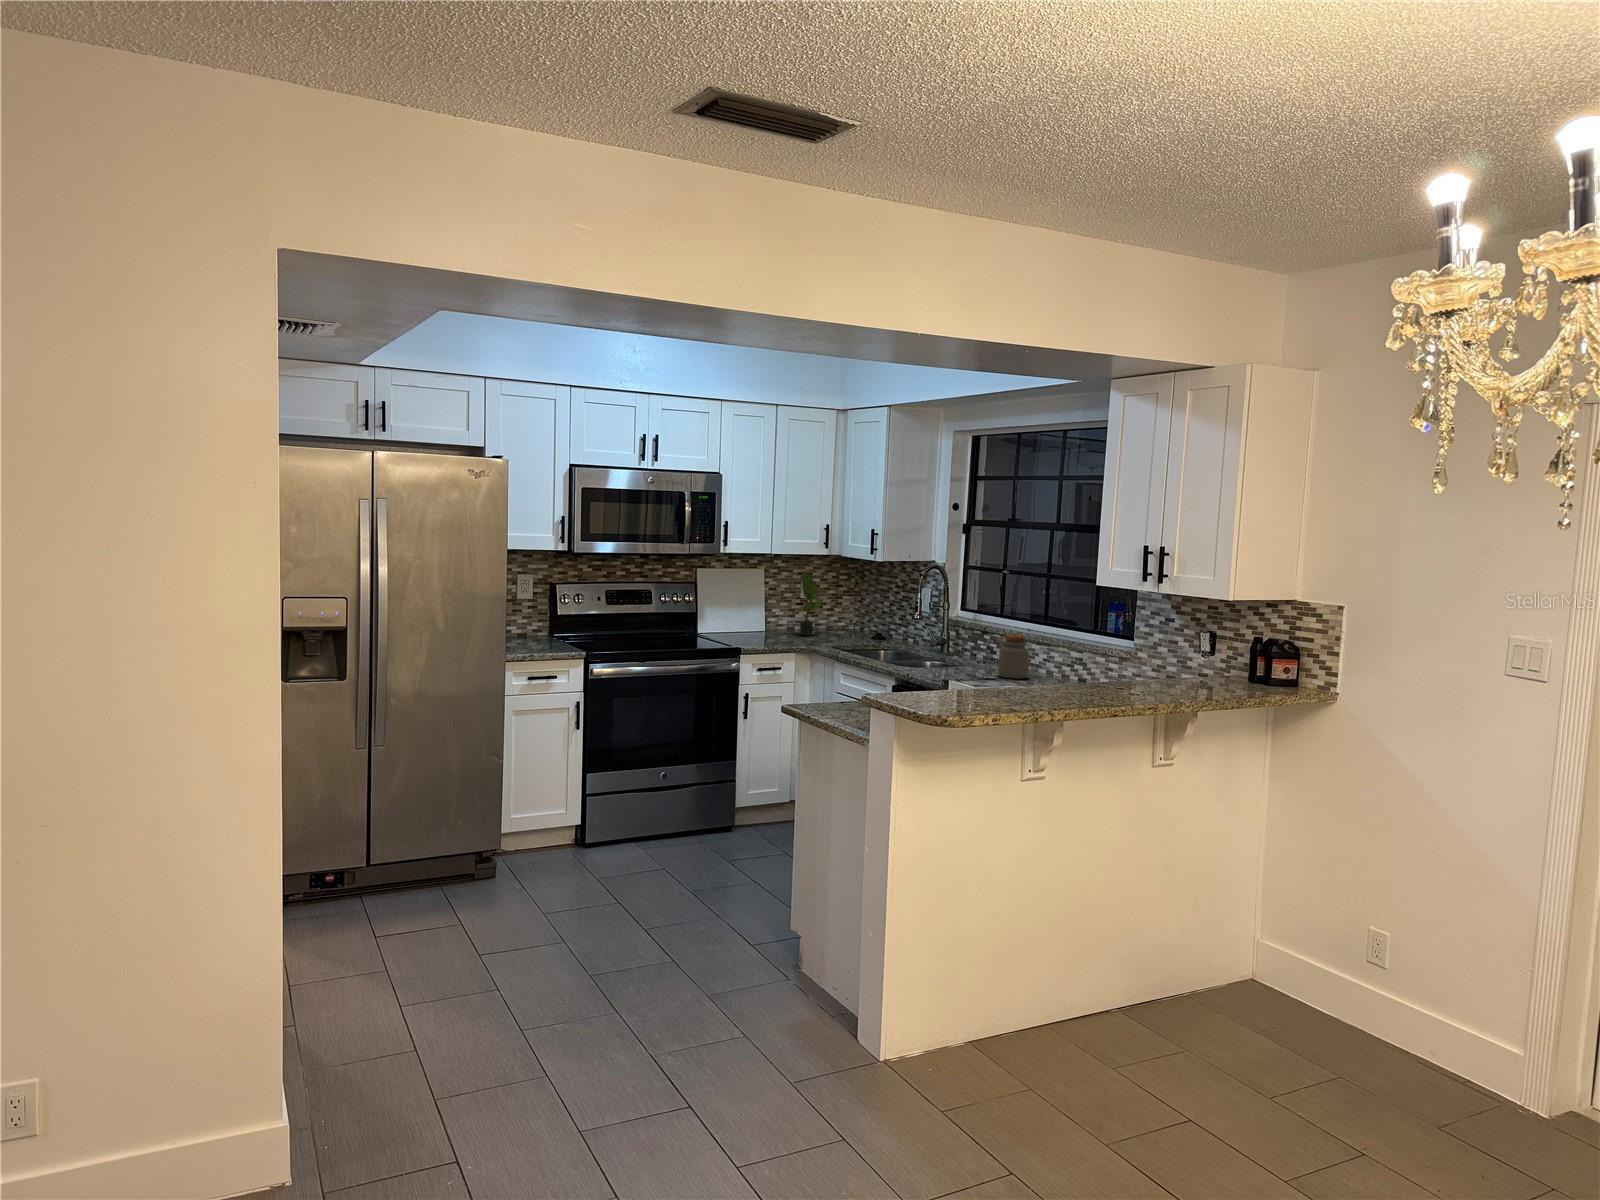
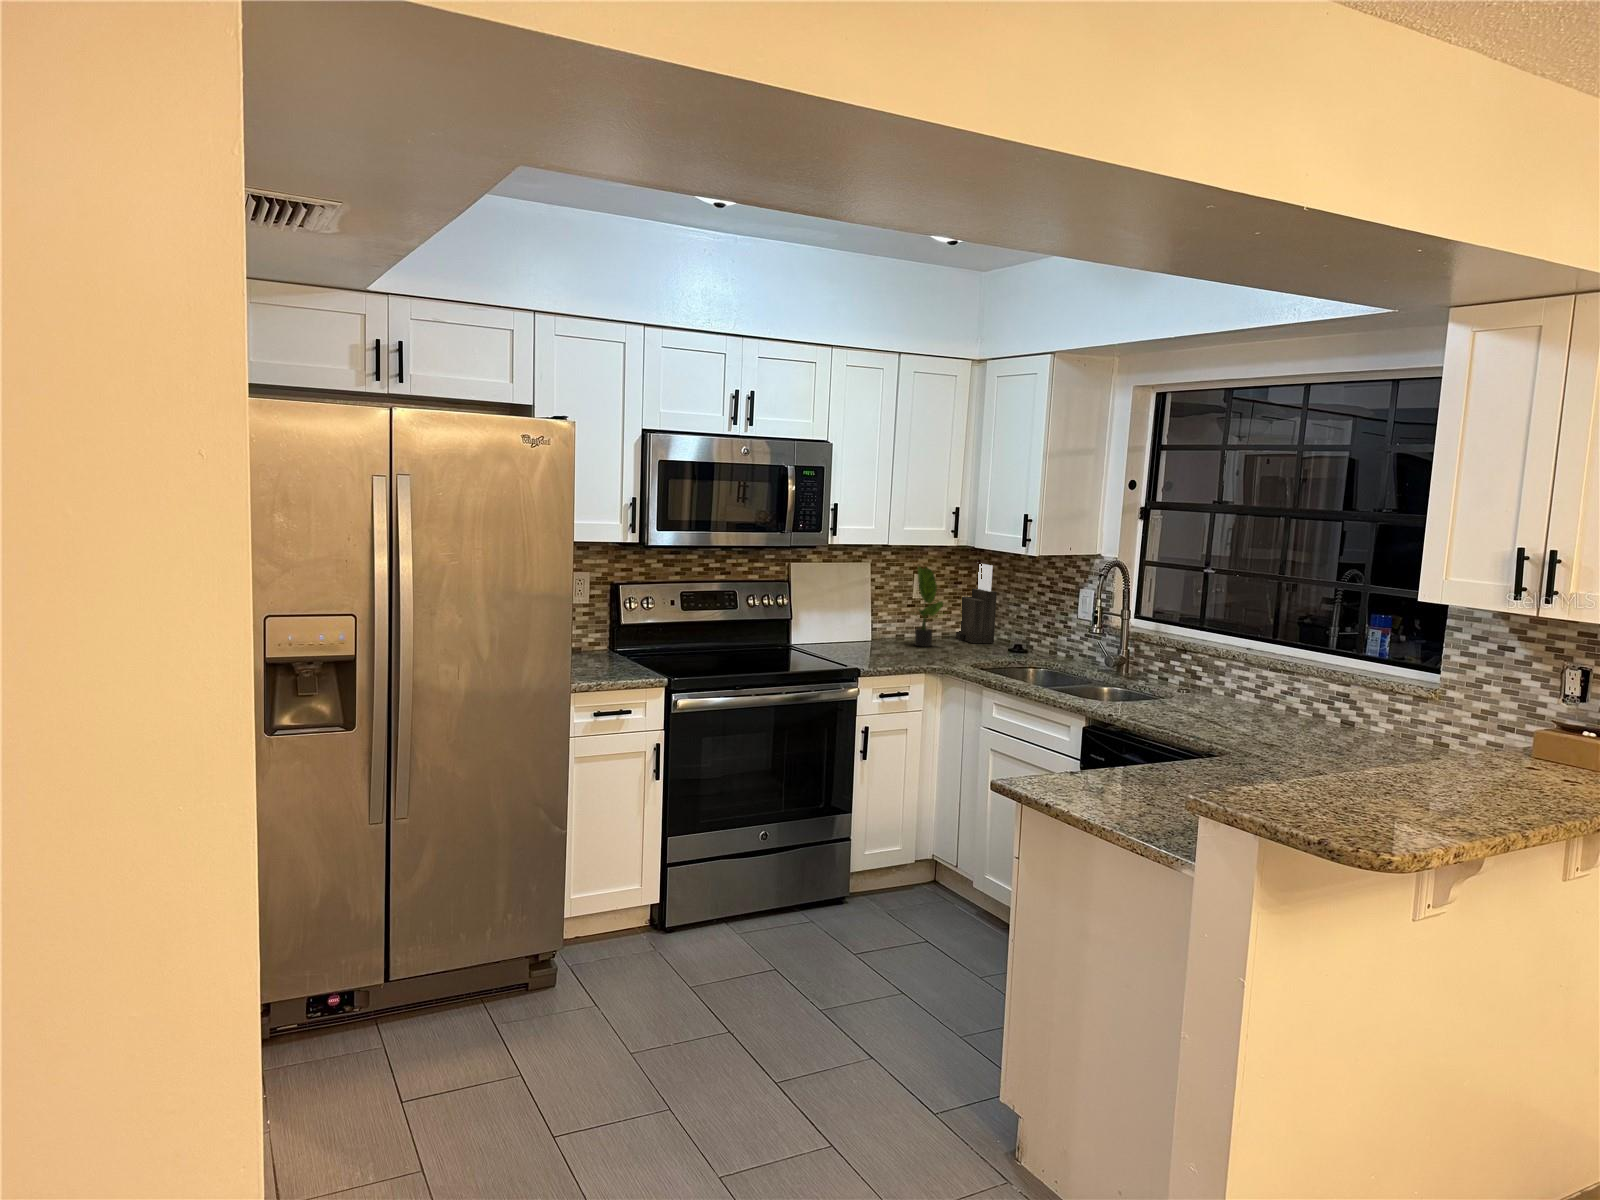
knife block: none [839,570,868,634] -> present [956,564,997,643]
jar: present [998,635,1029,679] -> none [1223,659,1268,719]

